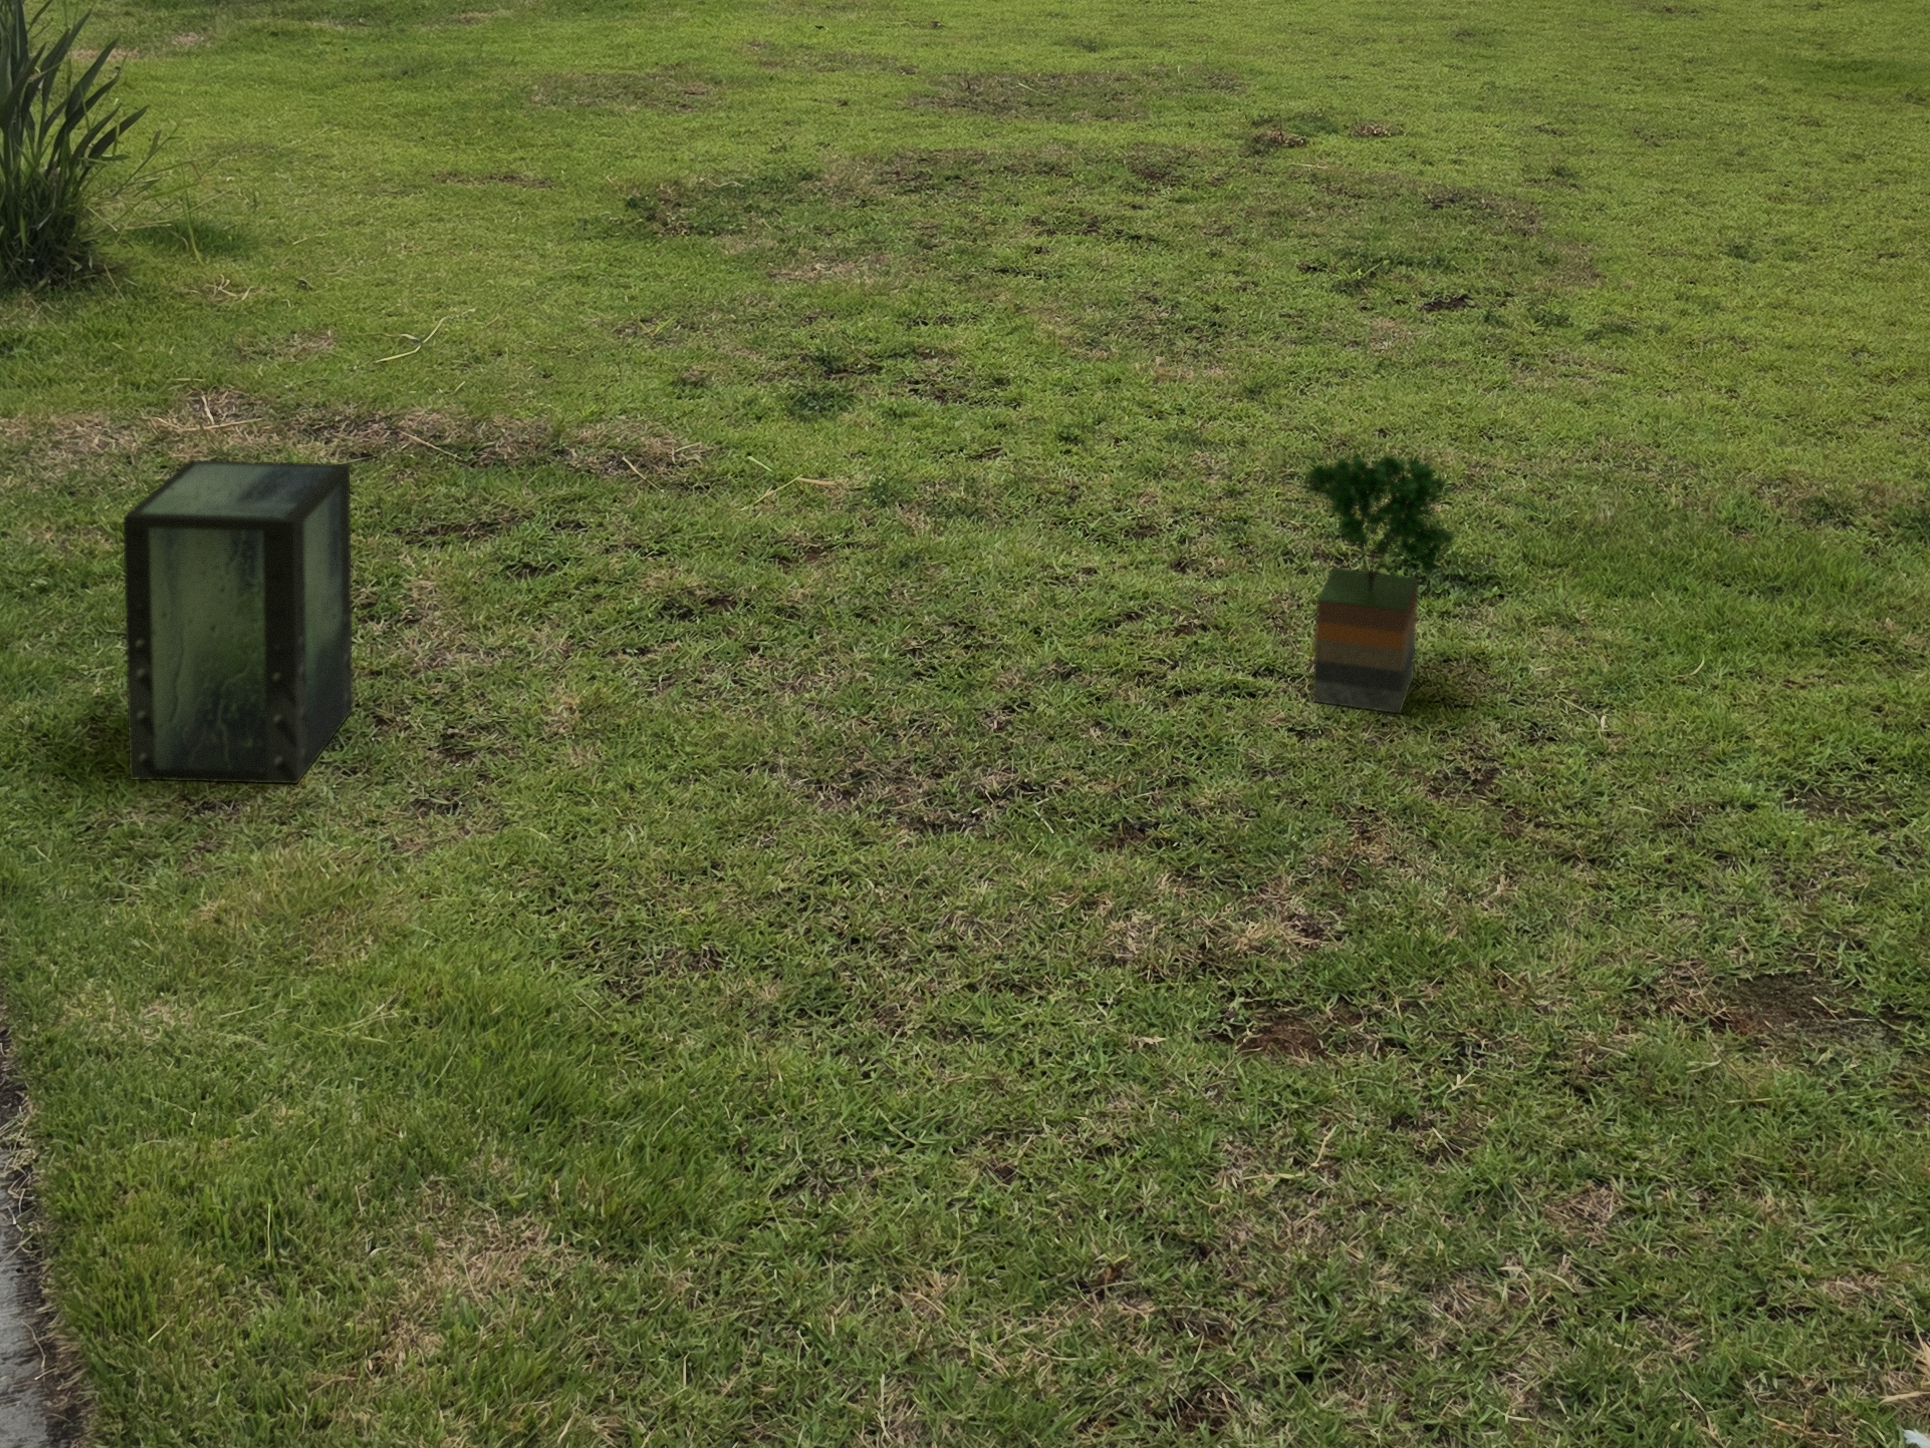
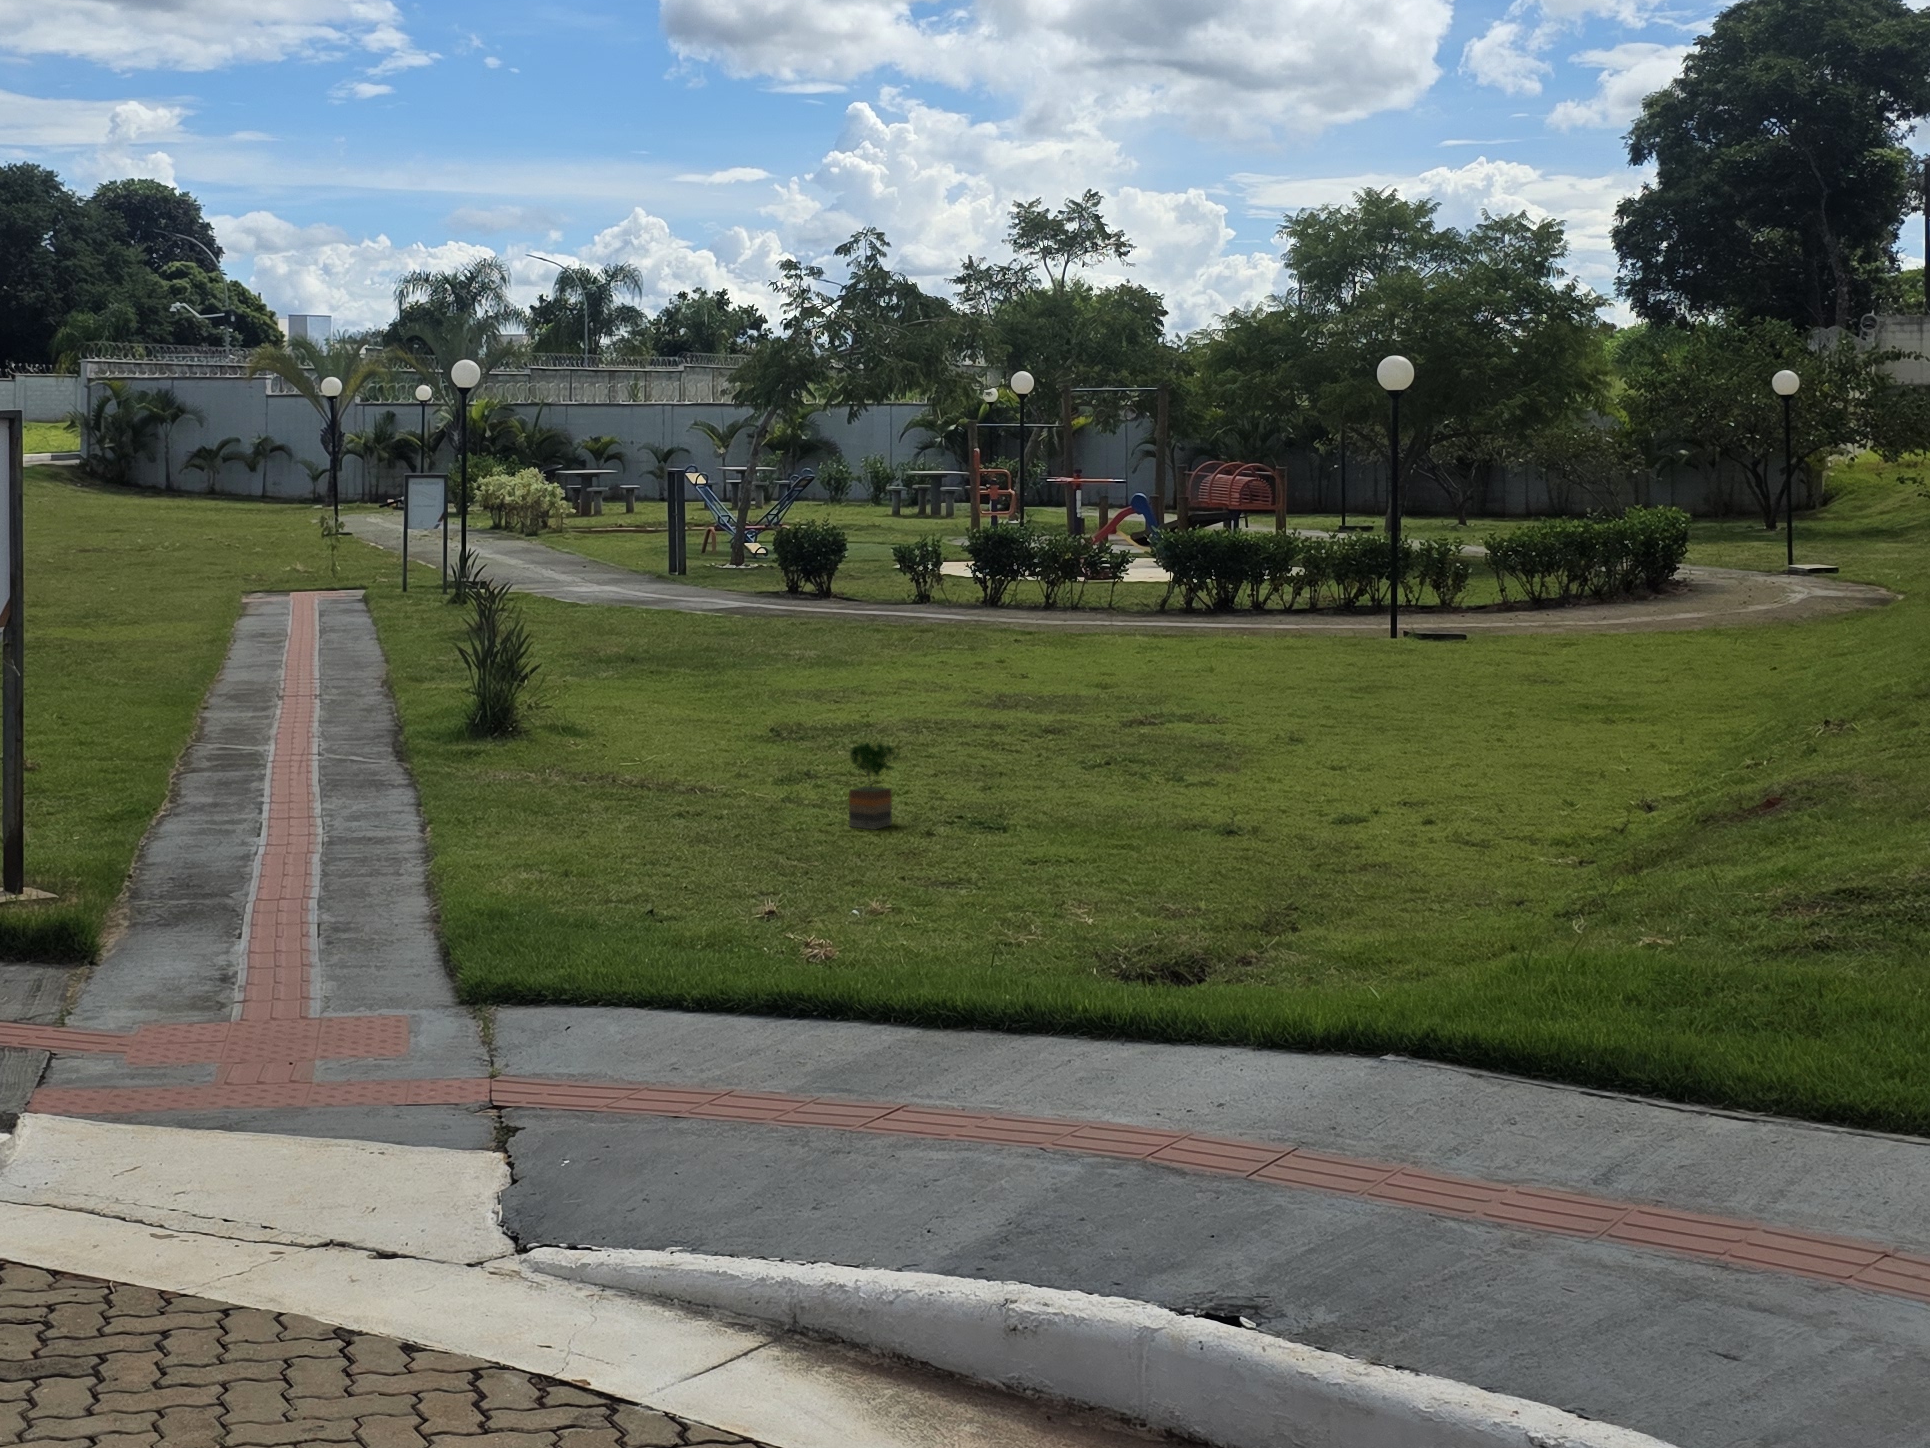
storage box: present [123,460,353,784] -> none [480,728,548,820]

